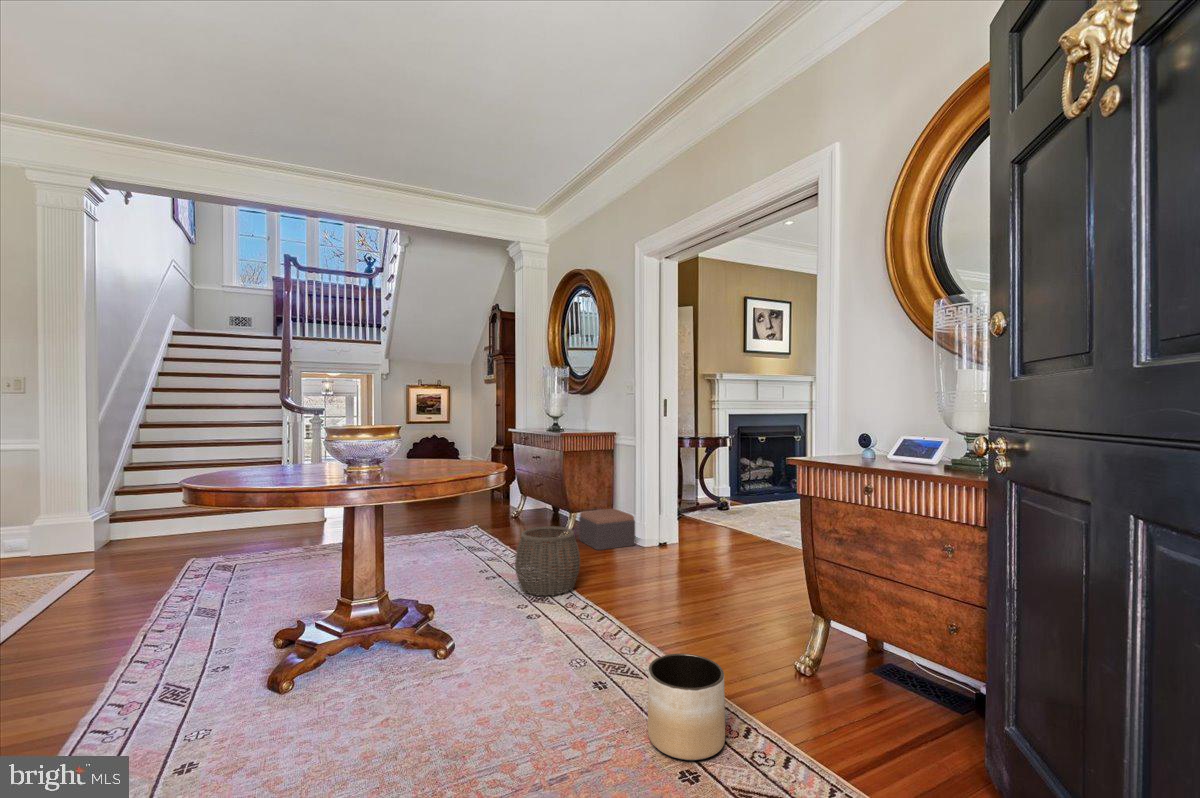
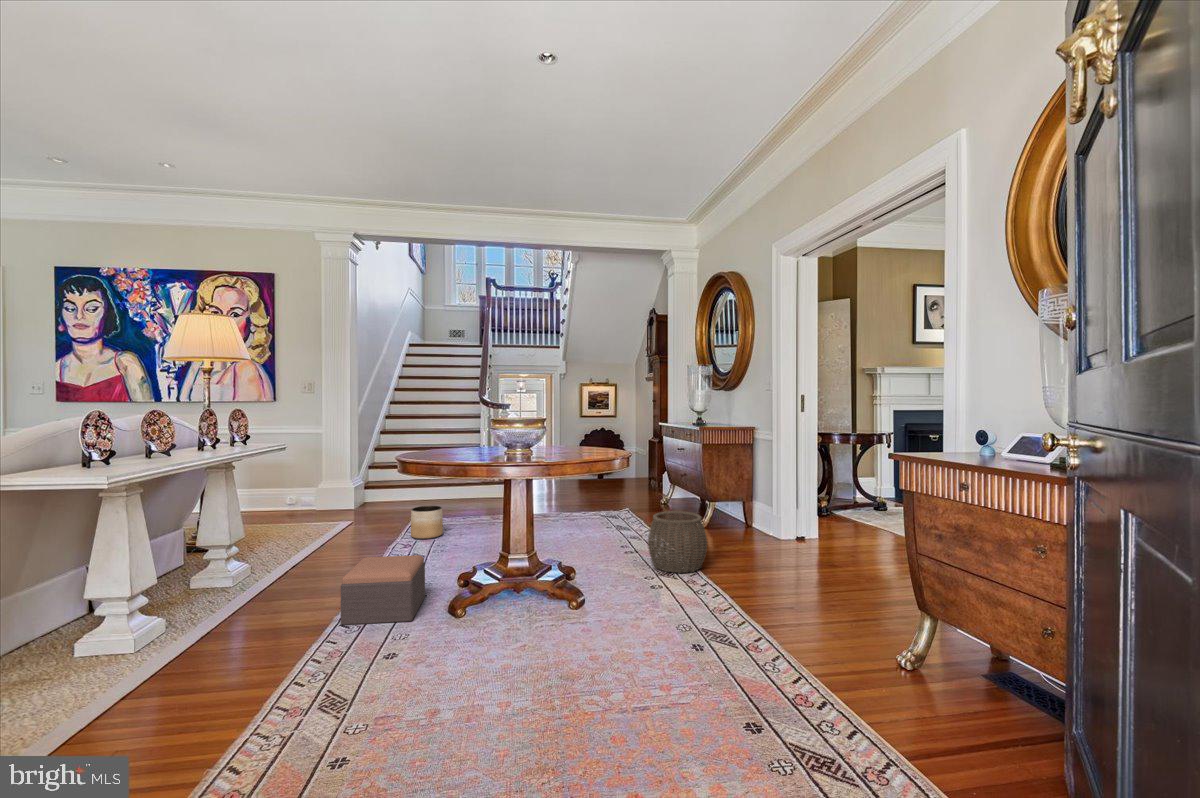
footstool: present [579,509,635,550] -> present [341,555,425,625]
planter: present [648,654,725,760] -> present [411,506,443,539]

